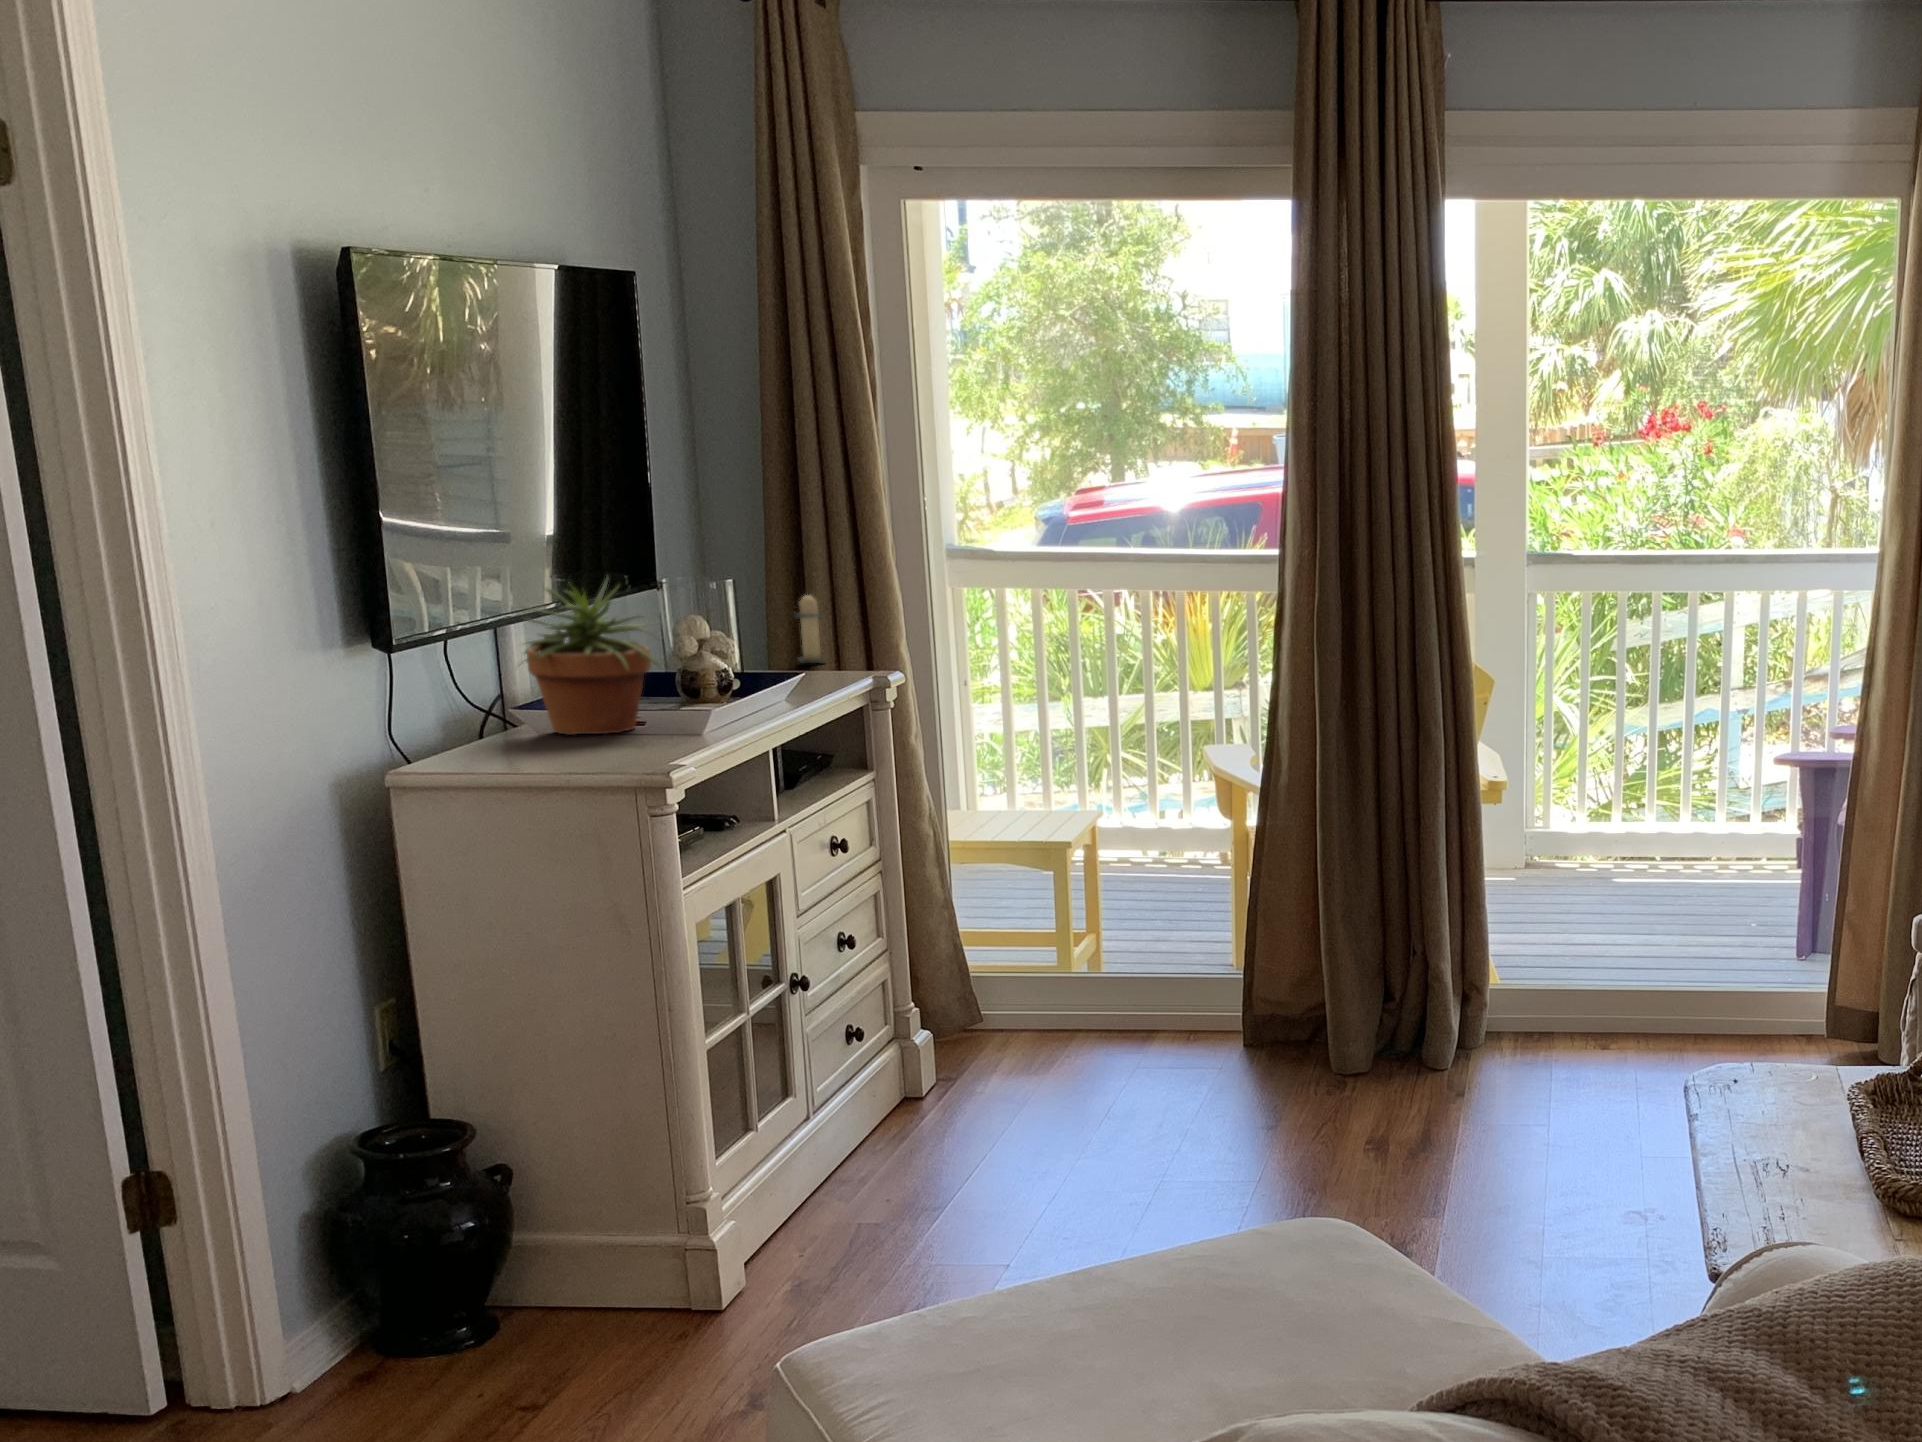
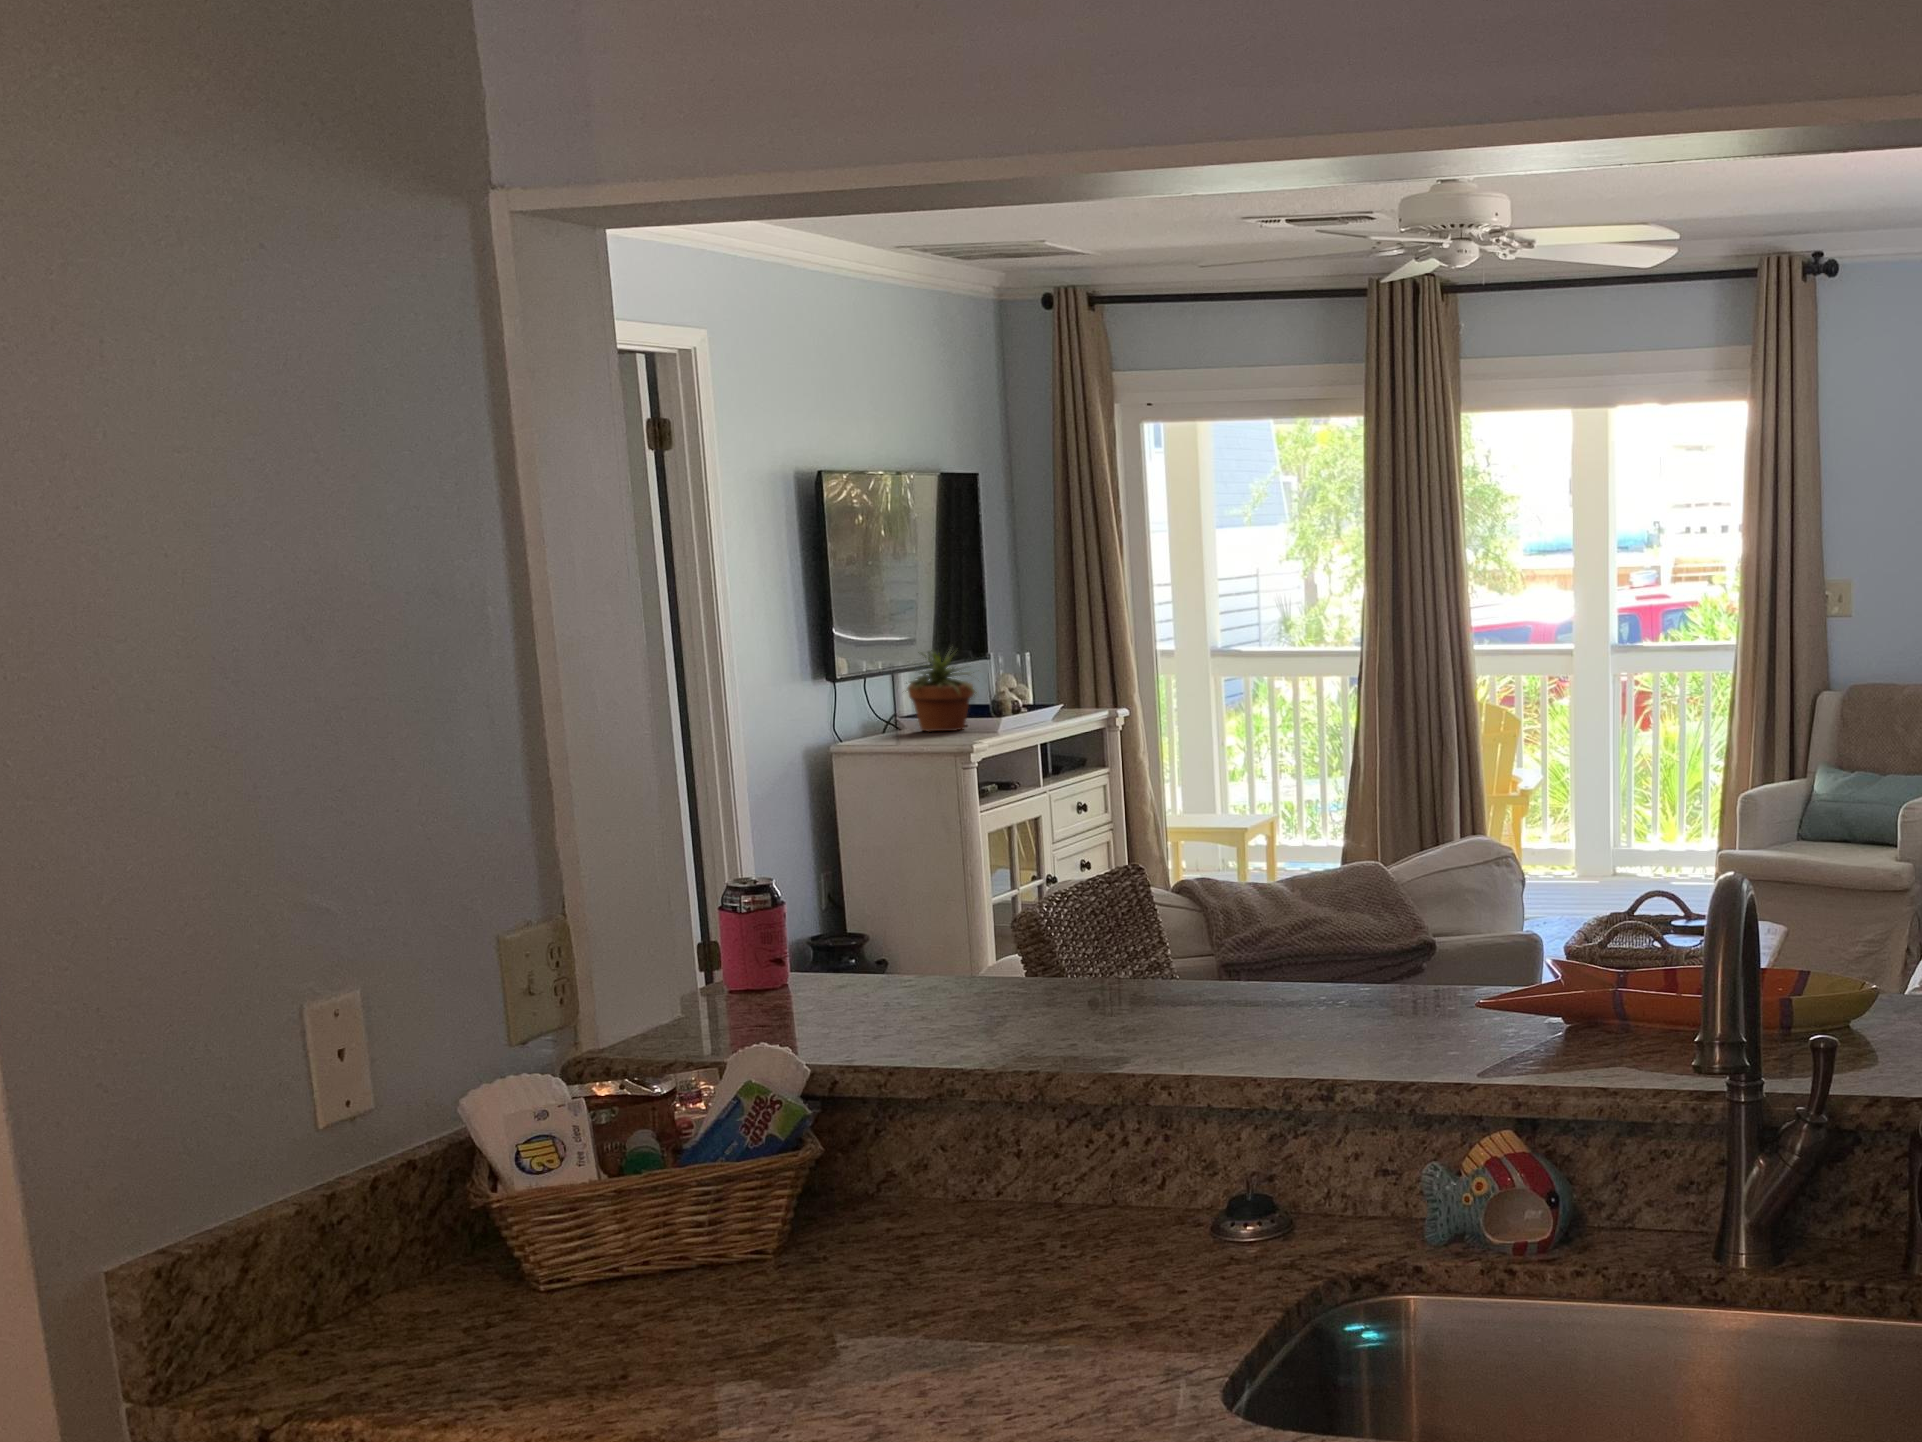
candle: present [794,595,825,663] -> none [1064,658,1087,703]

